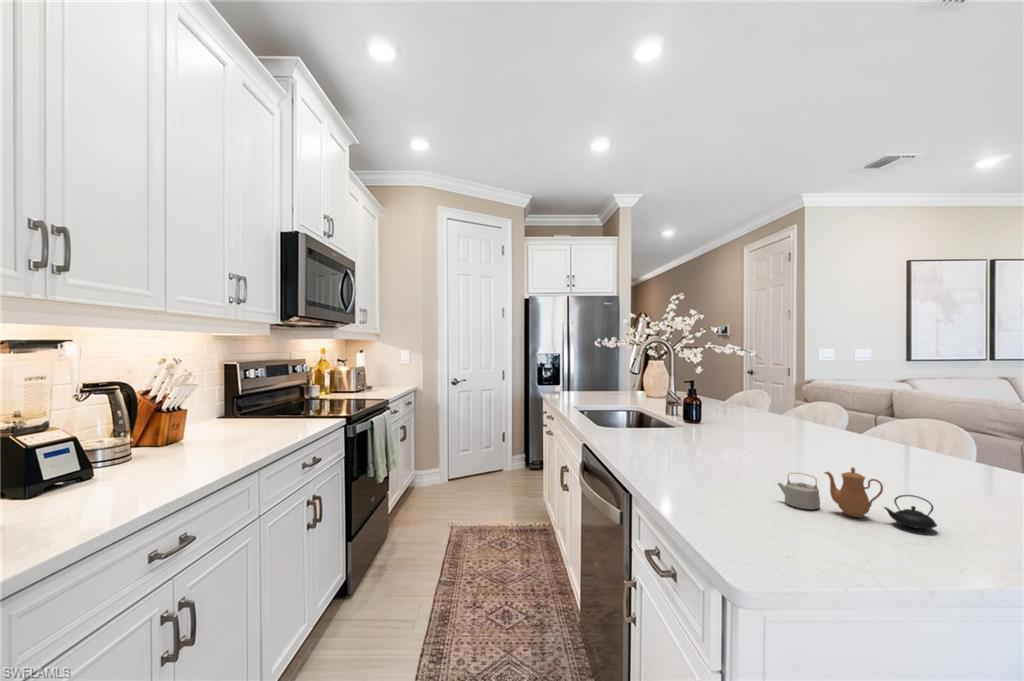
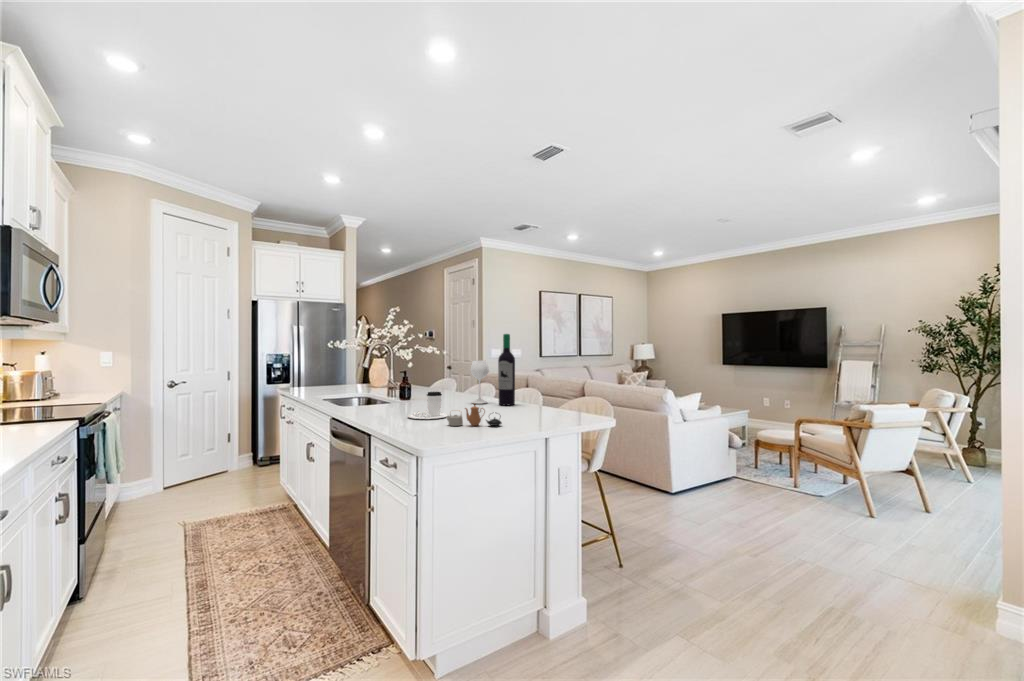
wine bottle: none [810,318,916,457] -> present [471,334,515,405]
coffee cup: none [695,422,777,476] -> present [408,392,449,419]

